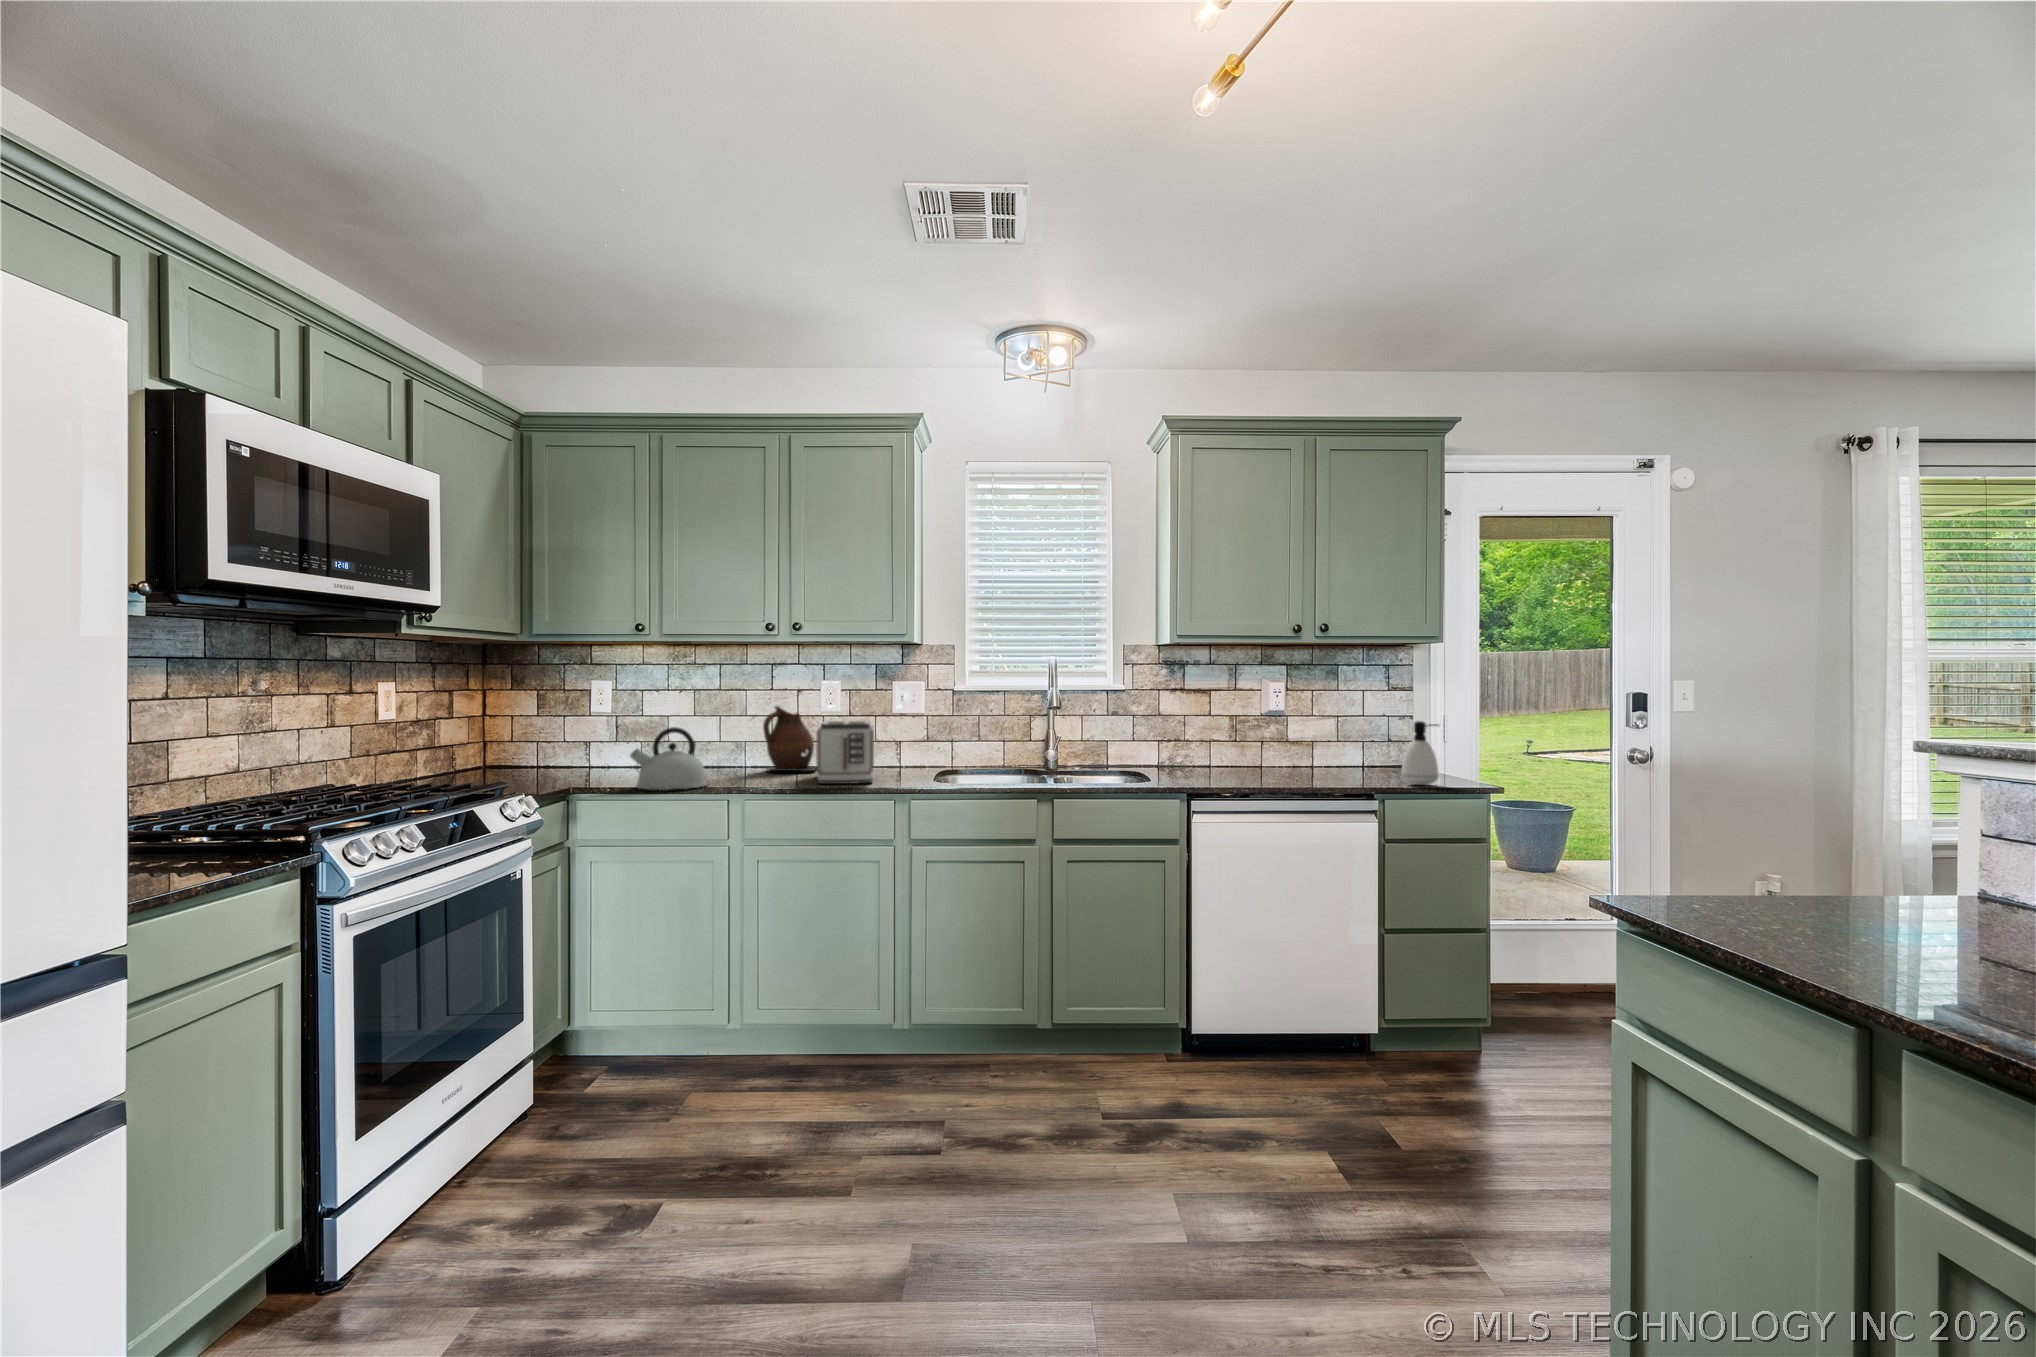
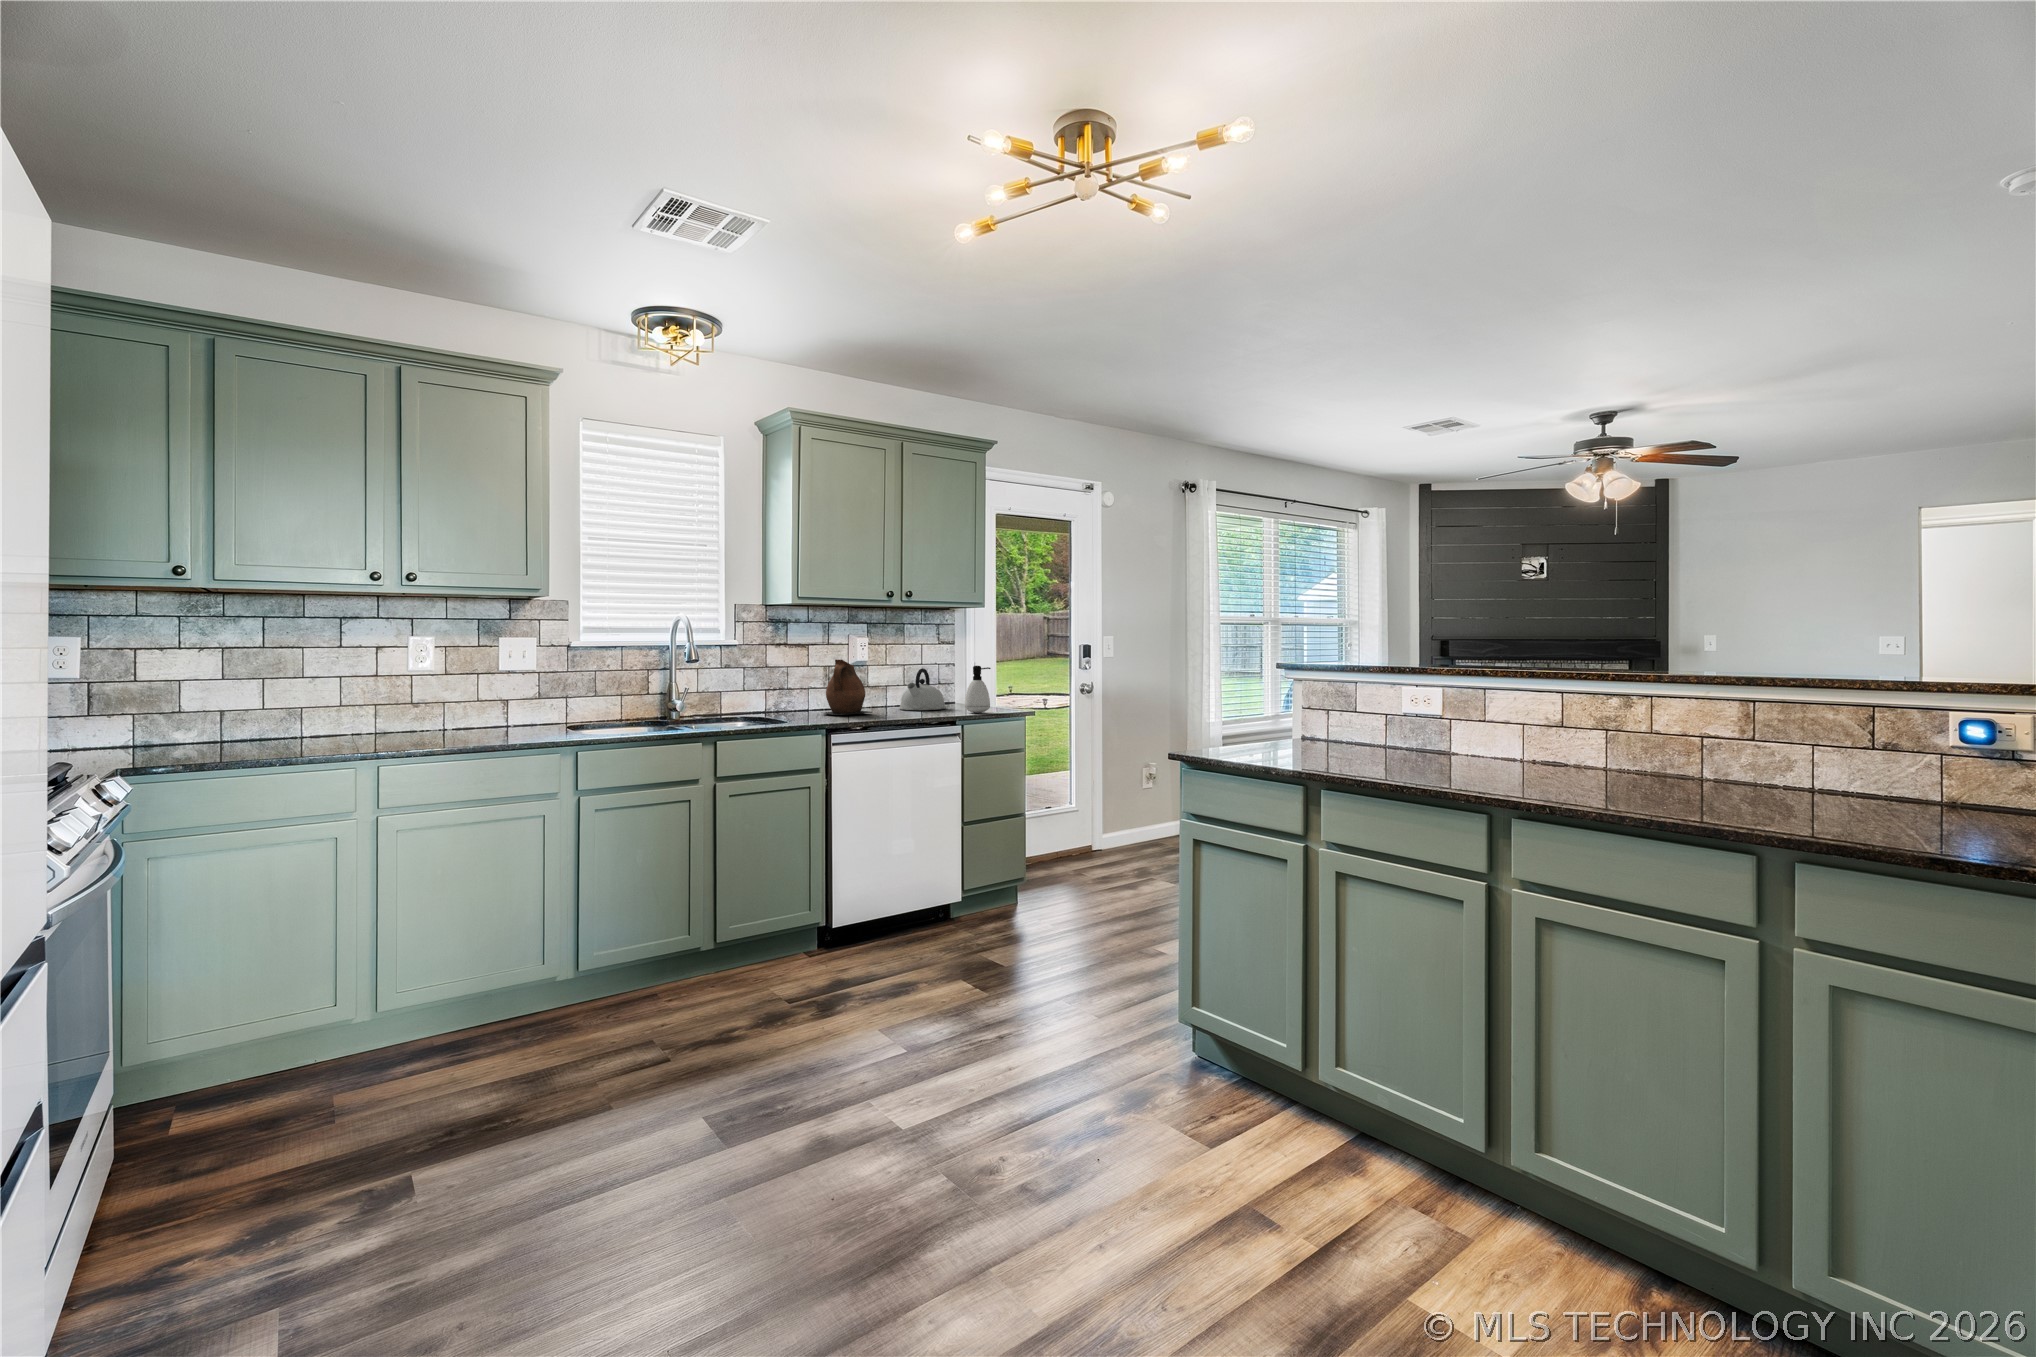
ceramic pitcher: present [763,706,817,771] -> present [824,659,872,715]
toaster: present [816,721,874,784] -> none [423,678,511,745]
kettle: present [630,727,707,790] -> present [899,668,946,710]

